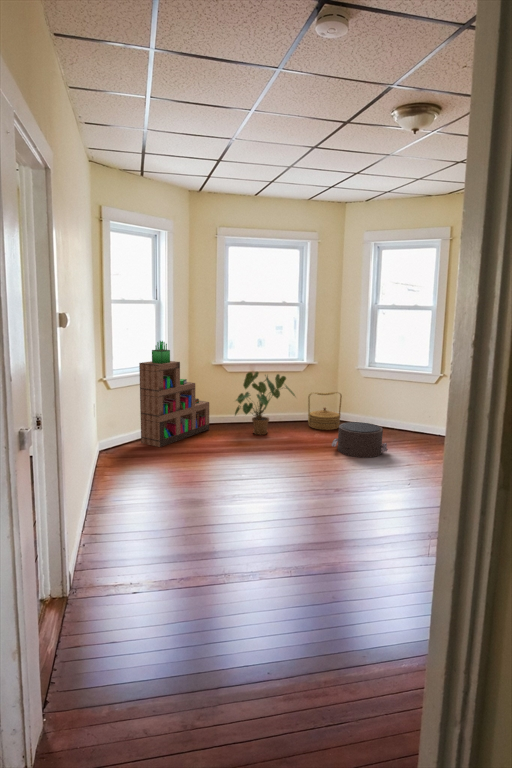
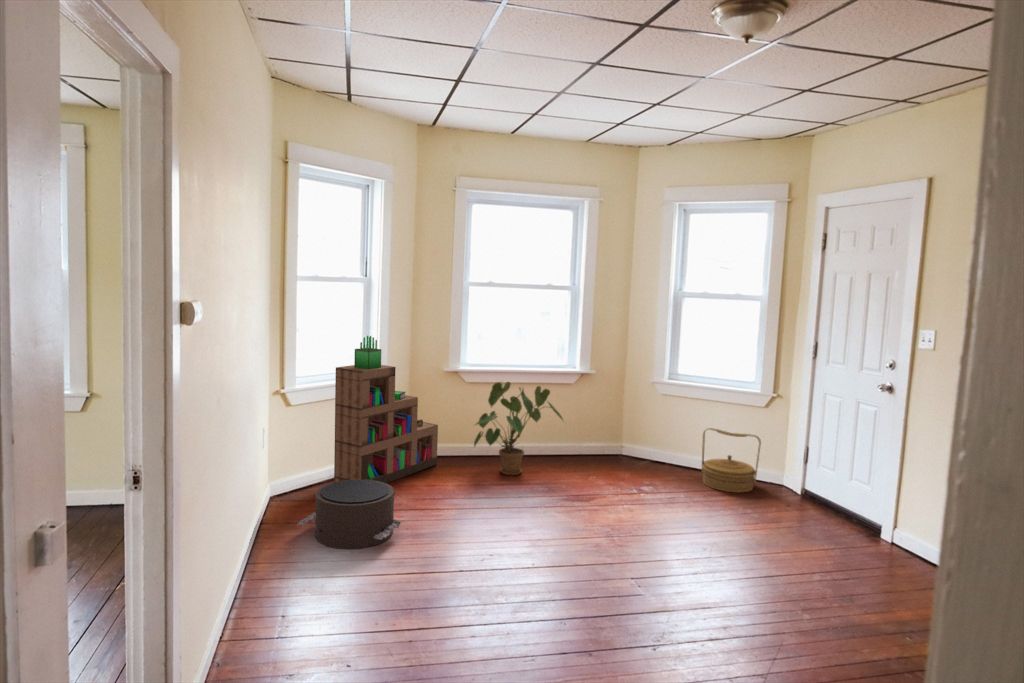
woven basket: present [308,392,342,430] -> present [702,428,761,493]
pouf: present [332,422,387,458] -> present [297,480,401,549]

